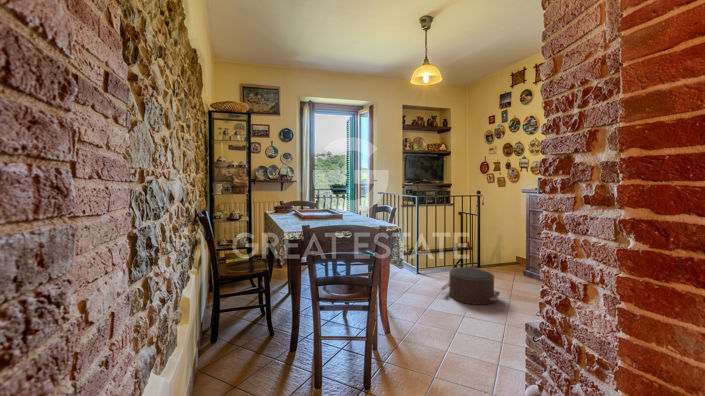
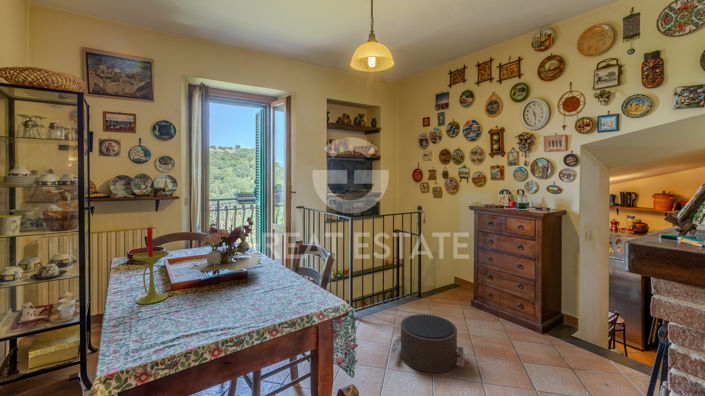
candle: none [289,181,304,222] -> present [133,227,167,304]
flower arrangement: none [312,184,353,218] -> present [190,216,263,276]

